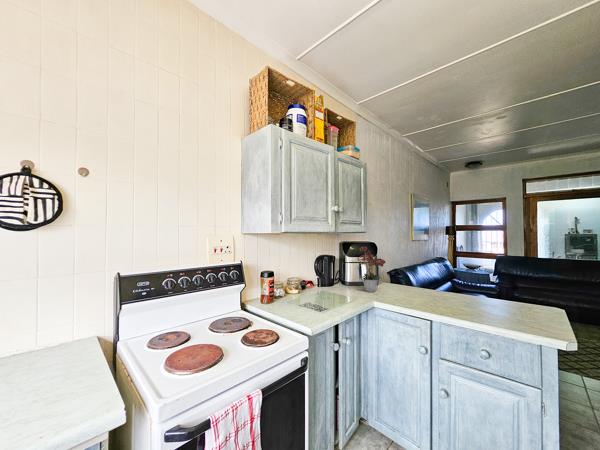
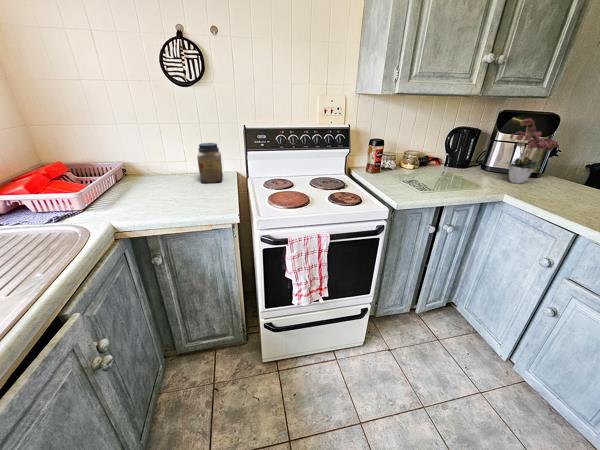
jar: none [25,301,74,372] -> present [197,143,223,183]

